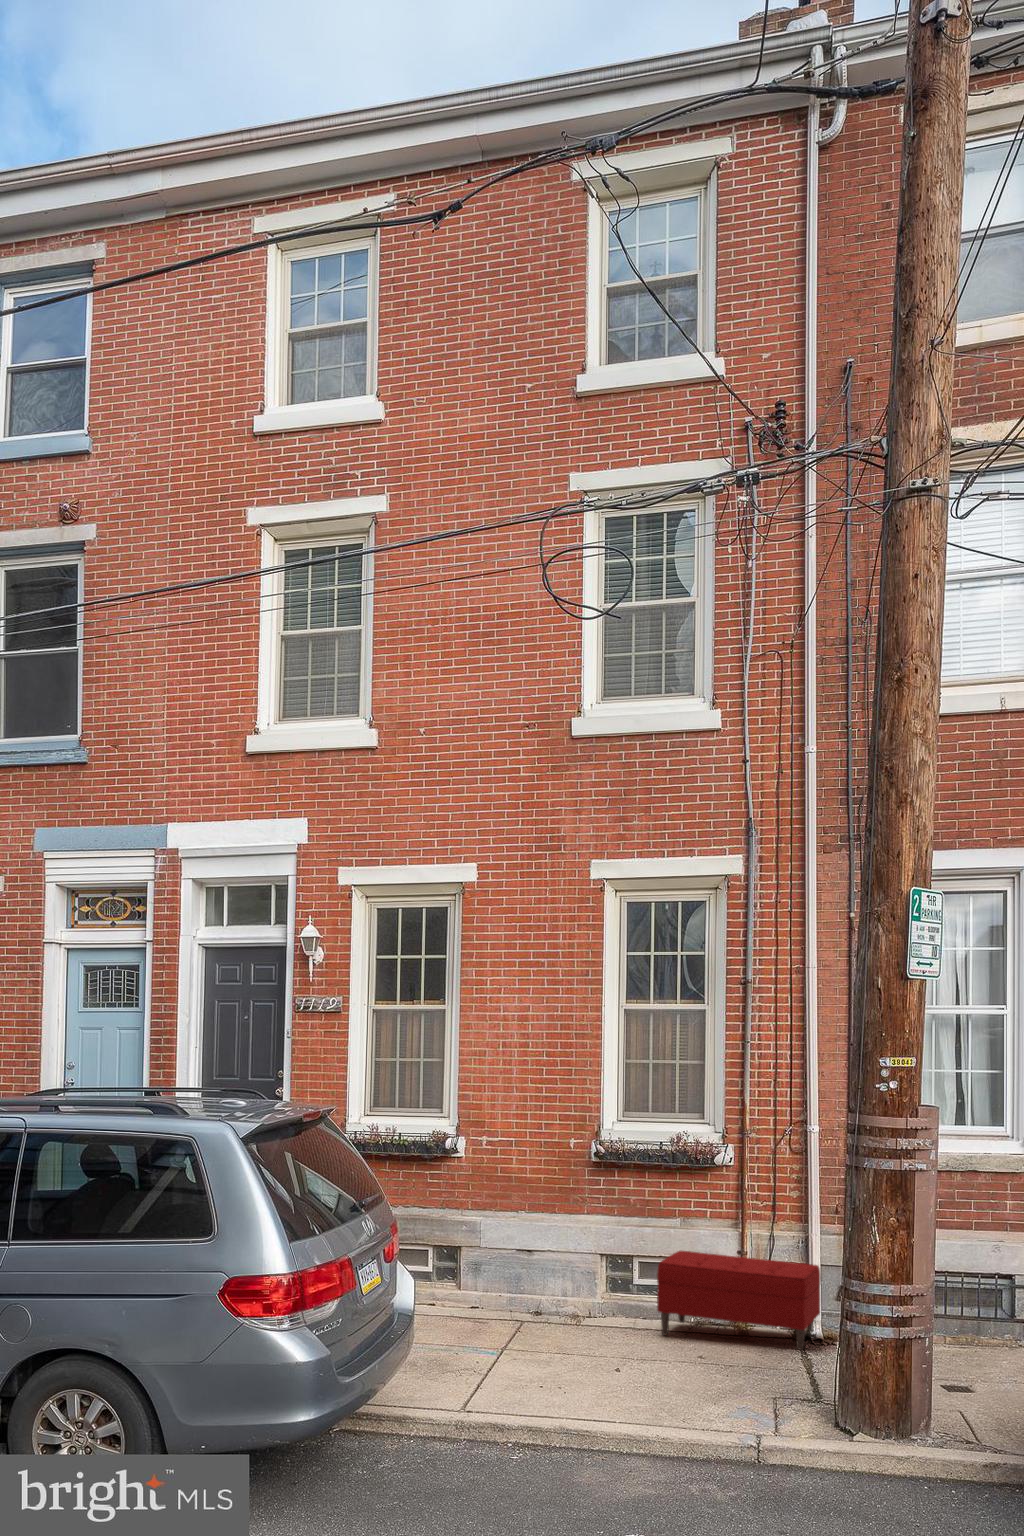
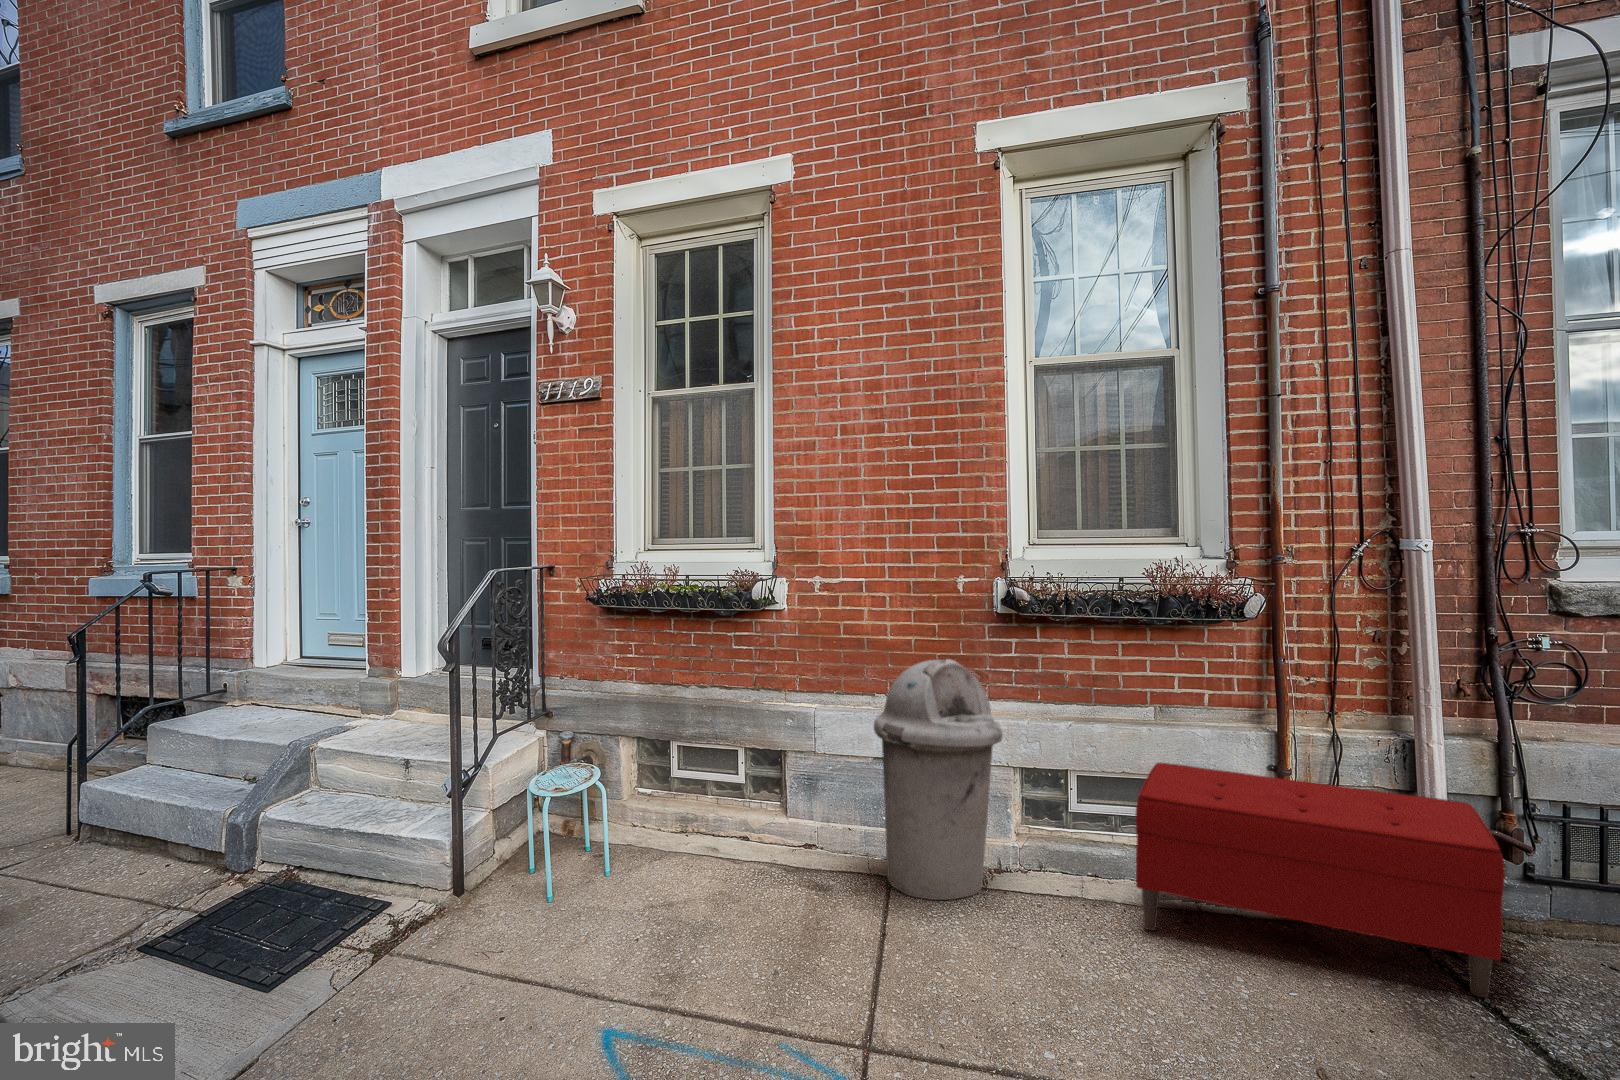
trash can: none [522,1190,594,1329] -> present [874,659,1003,900]

